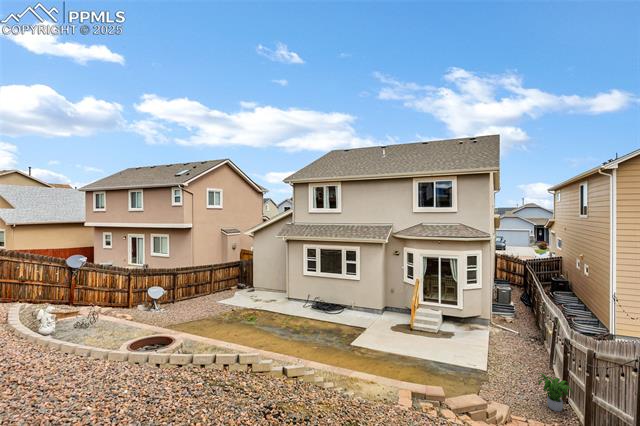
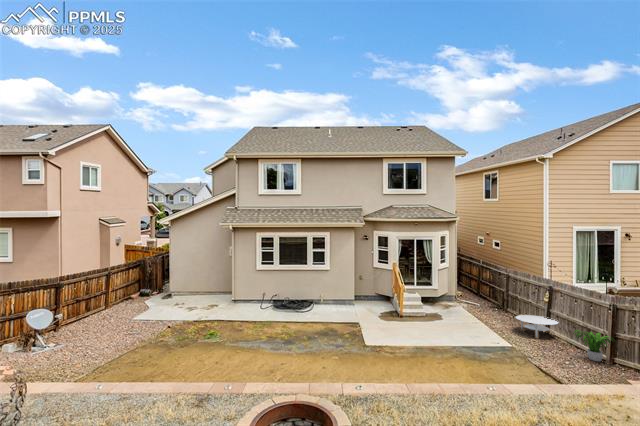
round table: none [508,349,554,377] -> present [516,315,559,339]

